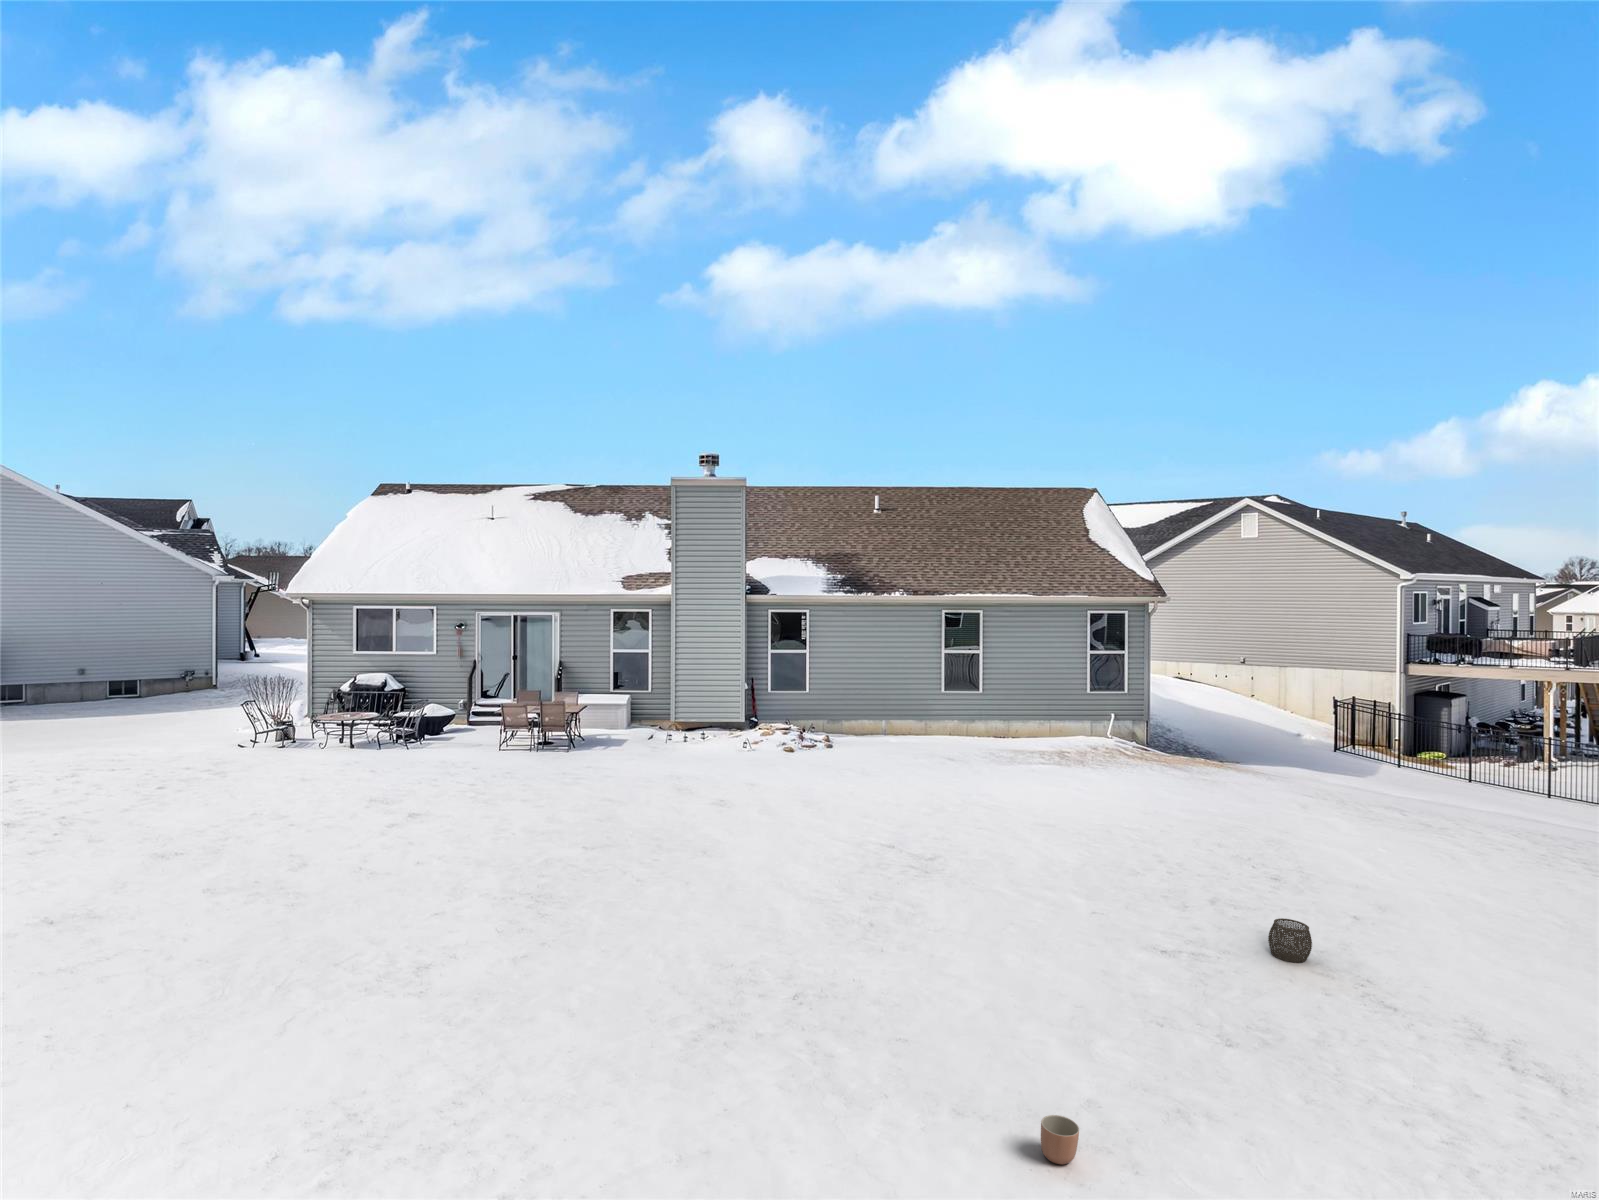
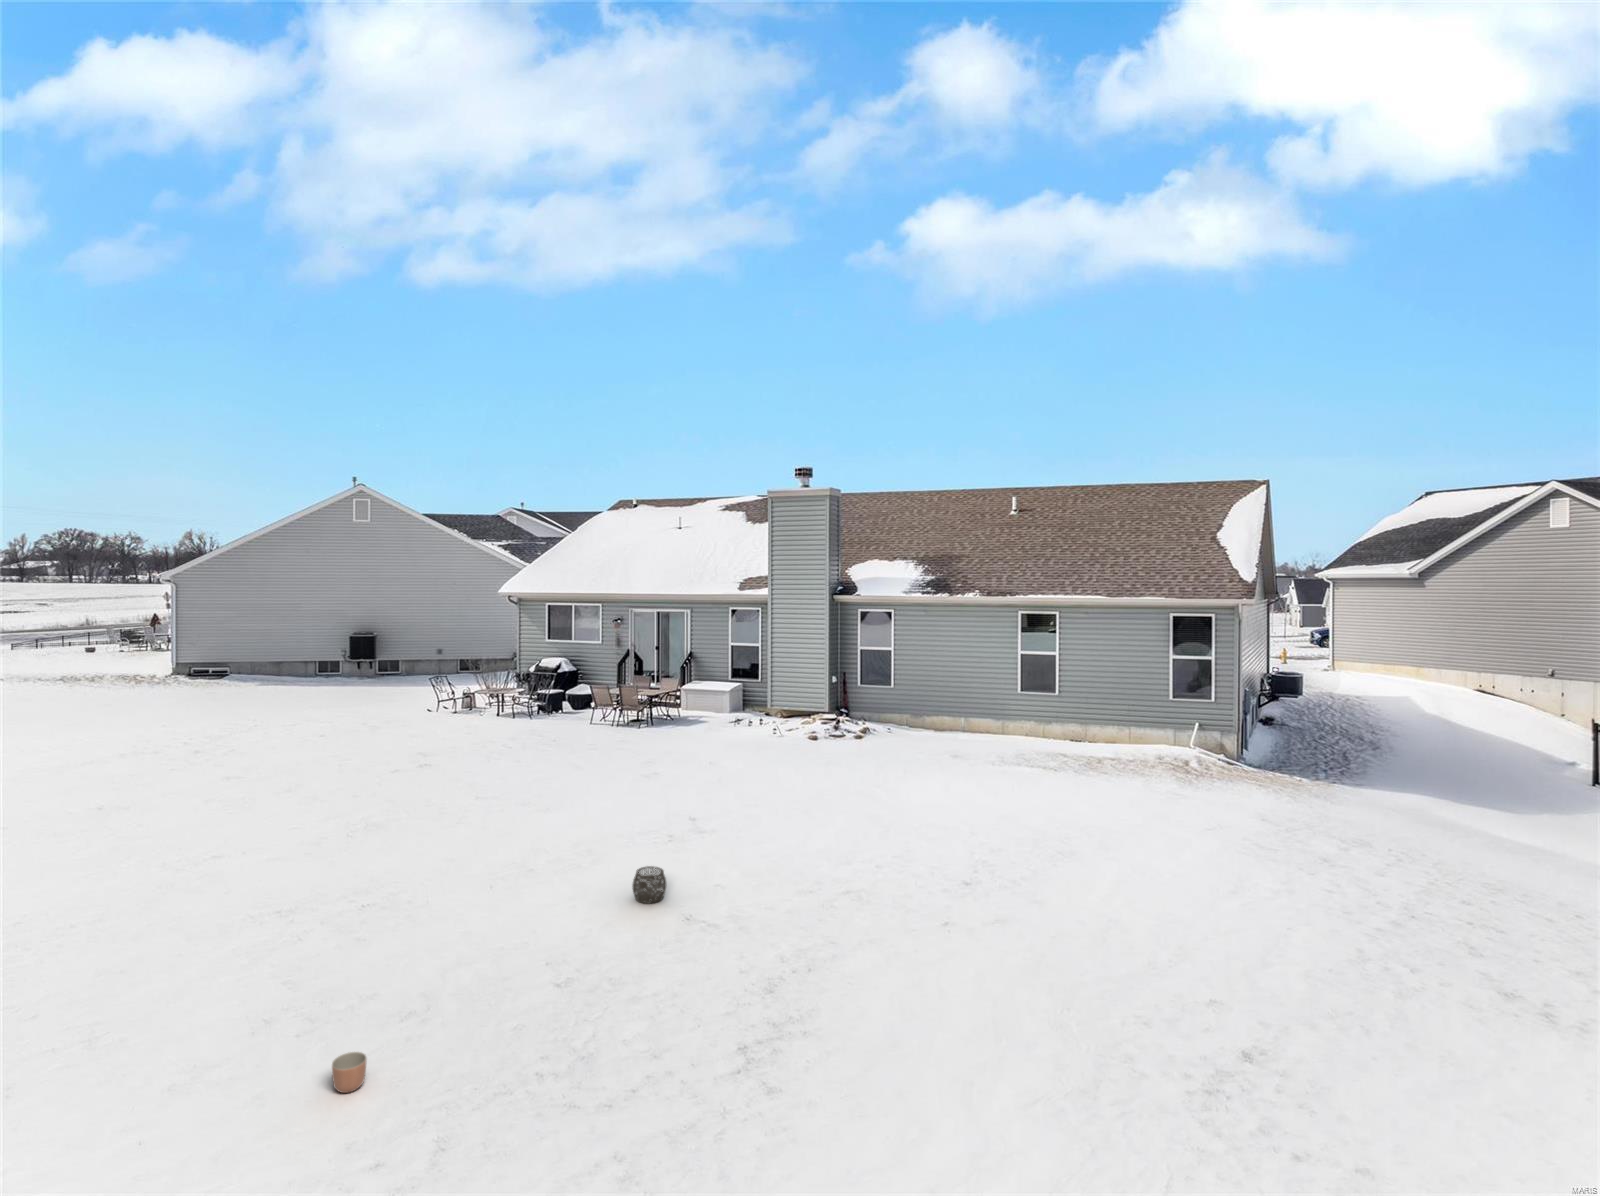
woven basket: present [1268,918,1312,963] -> present [632,866,666,904]

